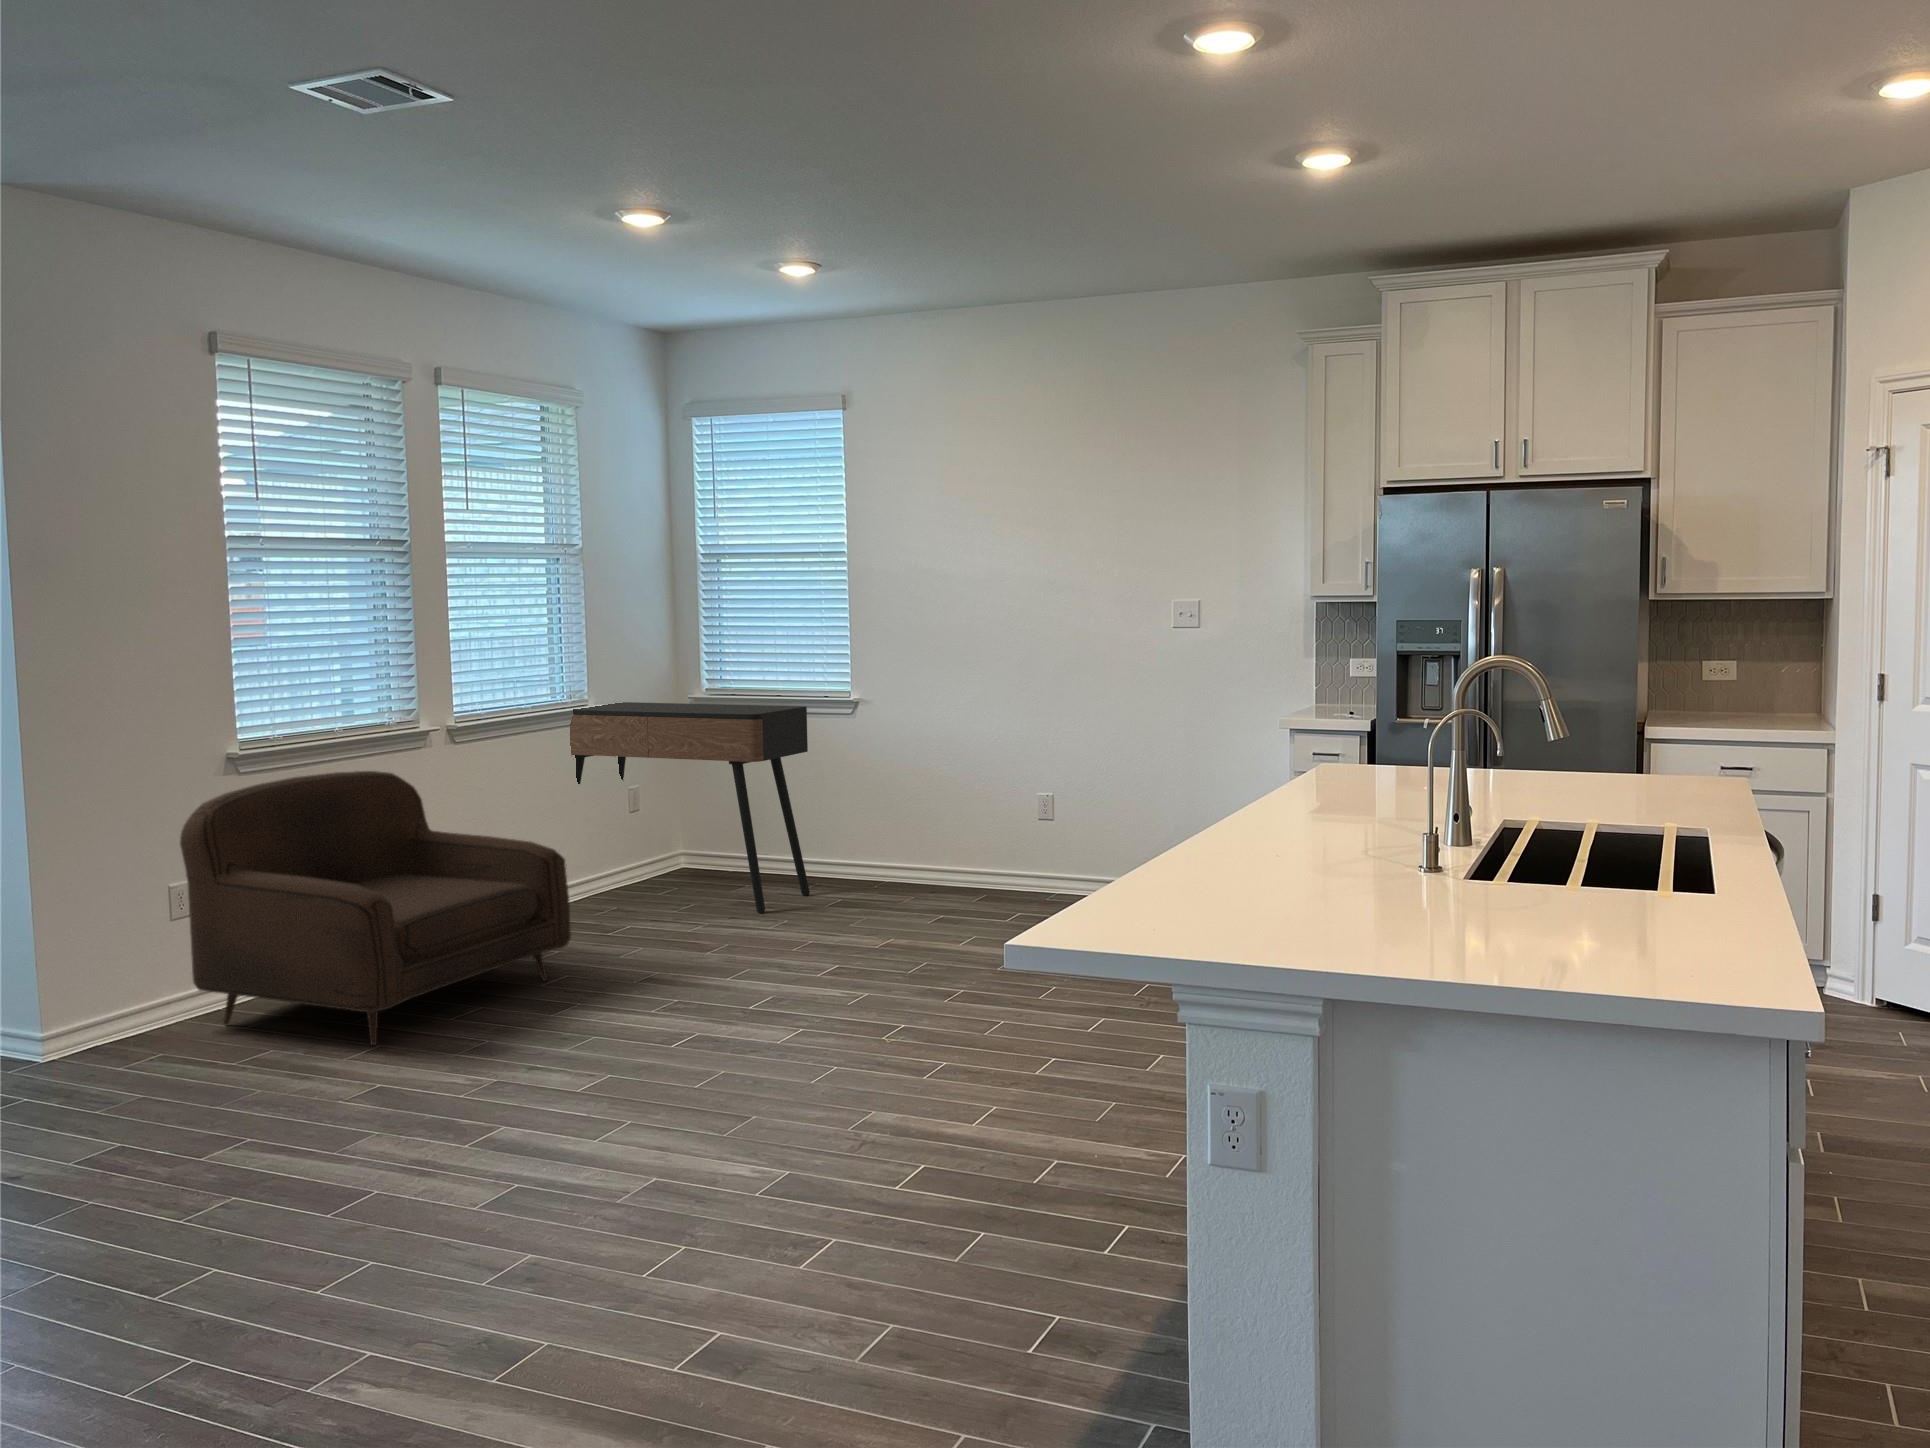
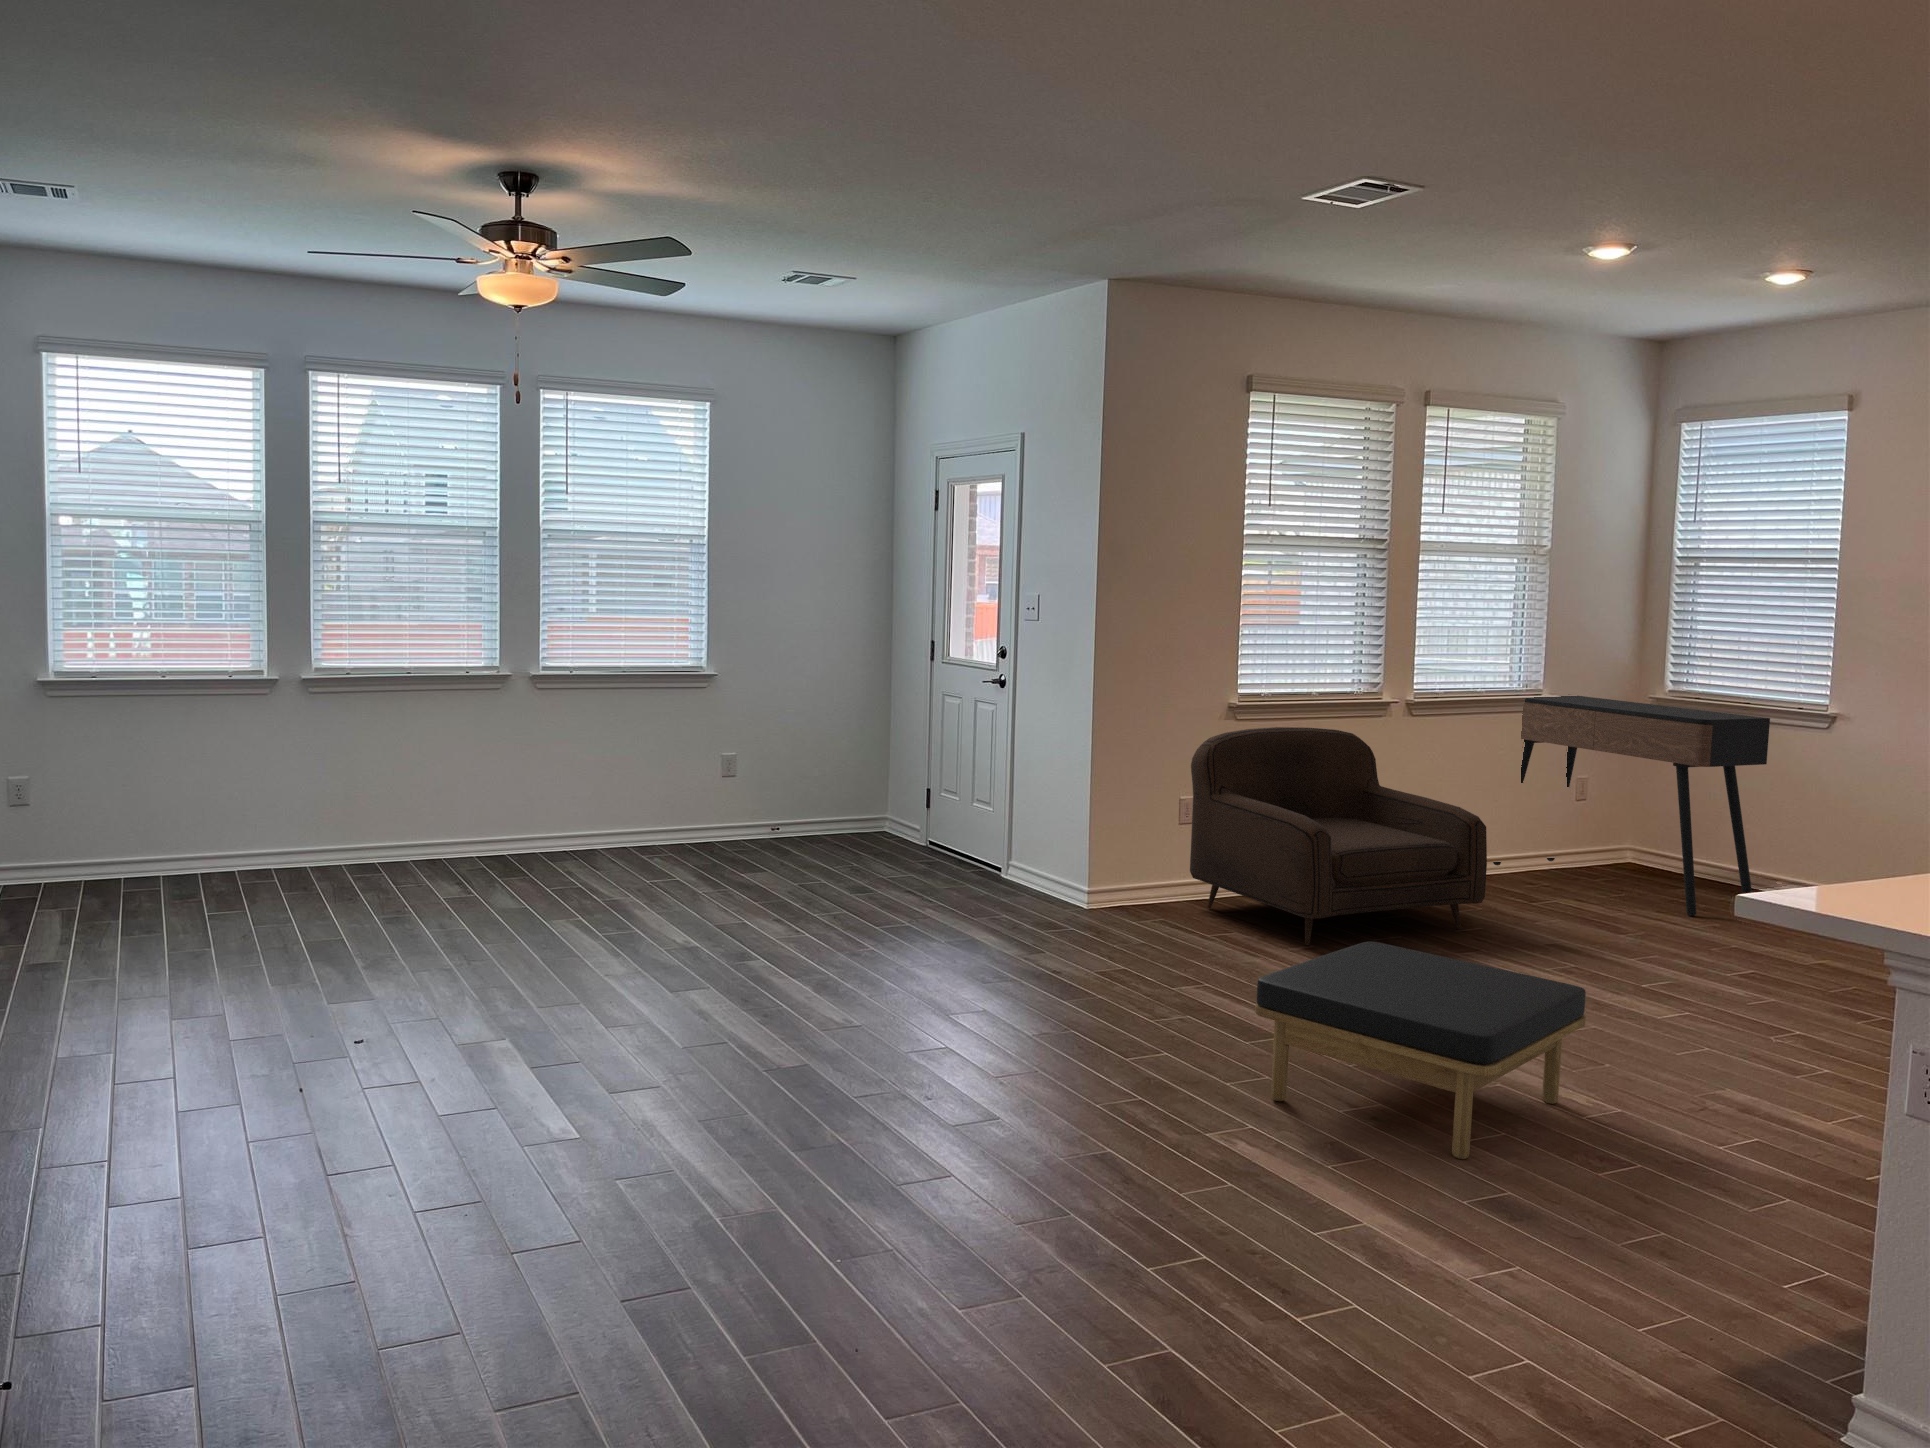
ottoman: none [357,1033,750,1290] -> present [1255,941,1586,1159]

